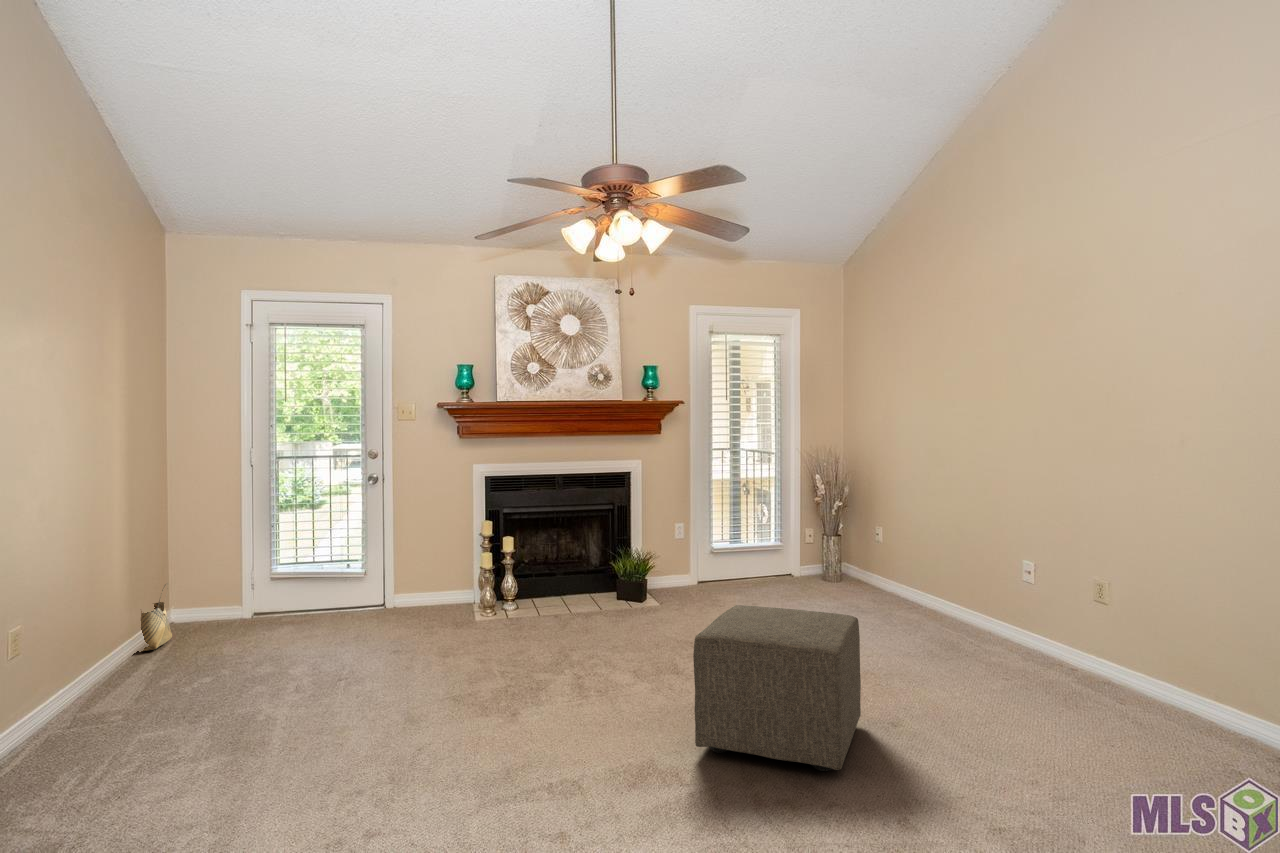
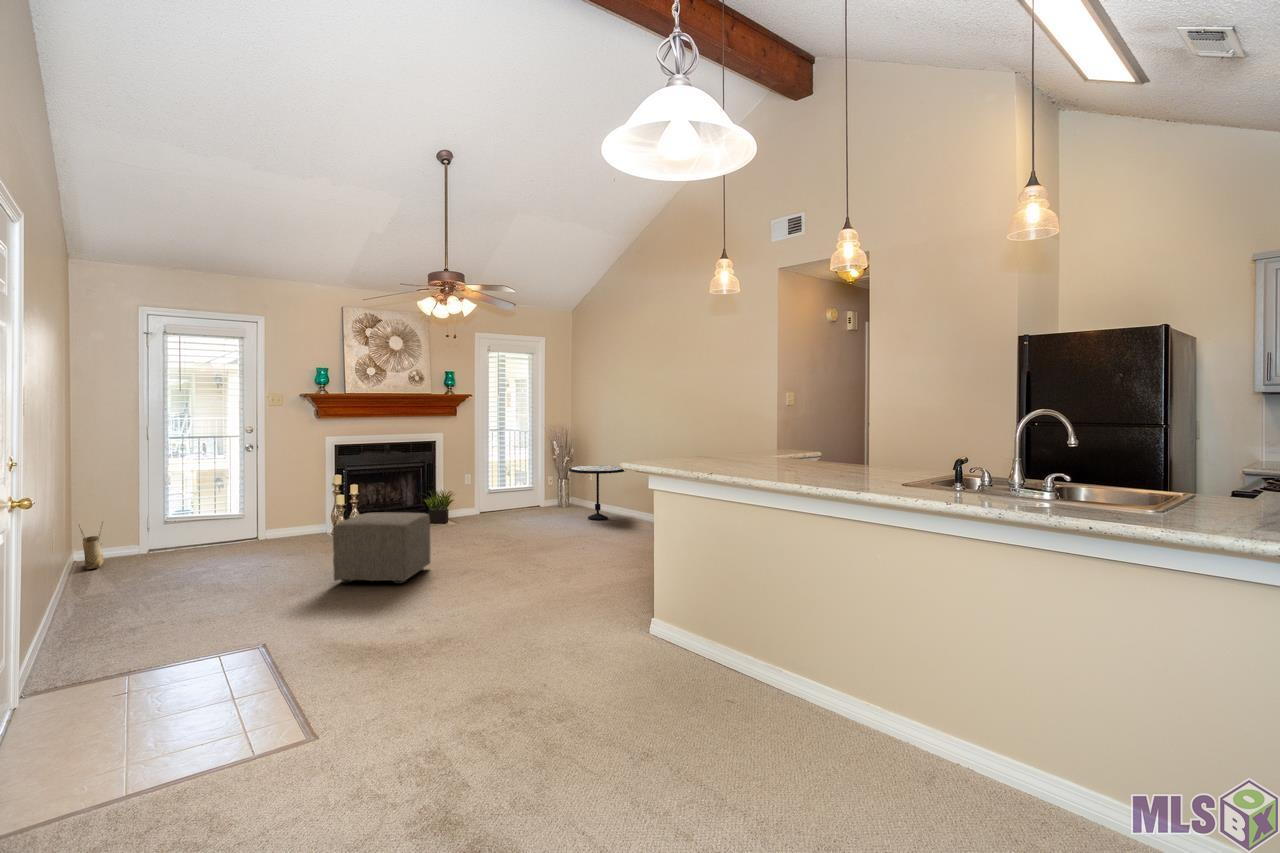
side table: none [840,516,945,615] -> present [569,465,625,520]
ottoman: present [693,605,861,771] -> present [333,513,431,584]

